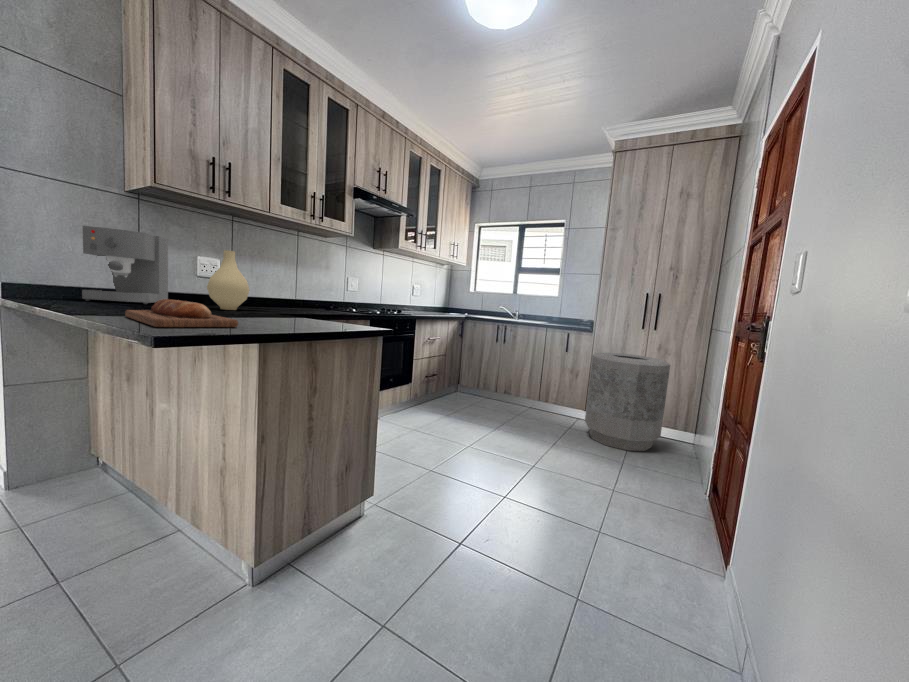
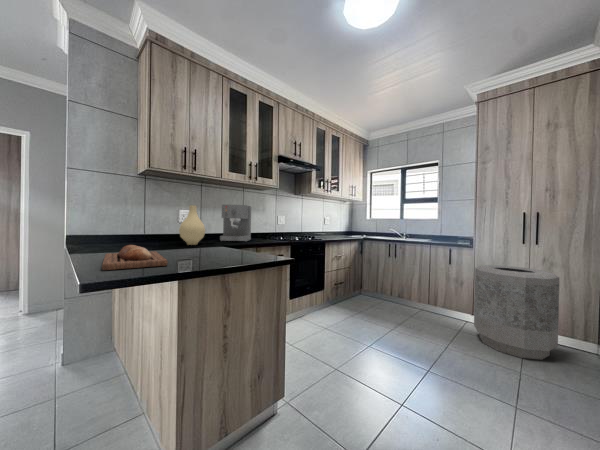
coffee maker: present [82,226,168,304] -> present [220,205,251,242]

